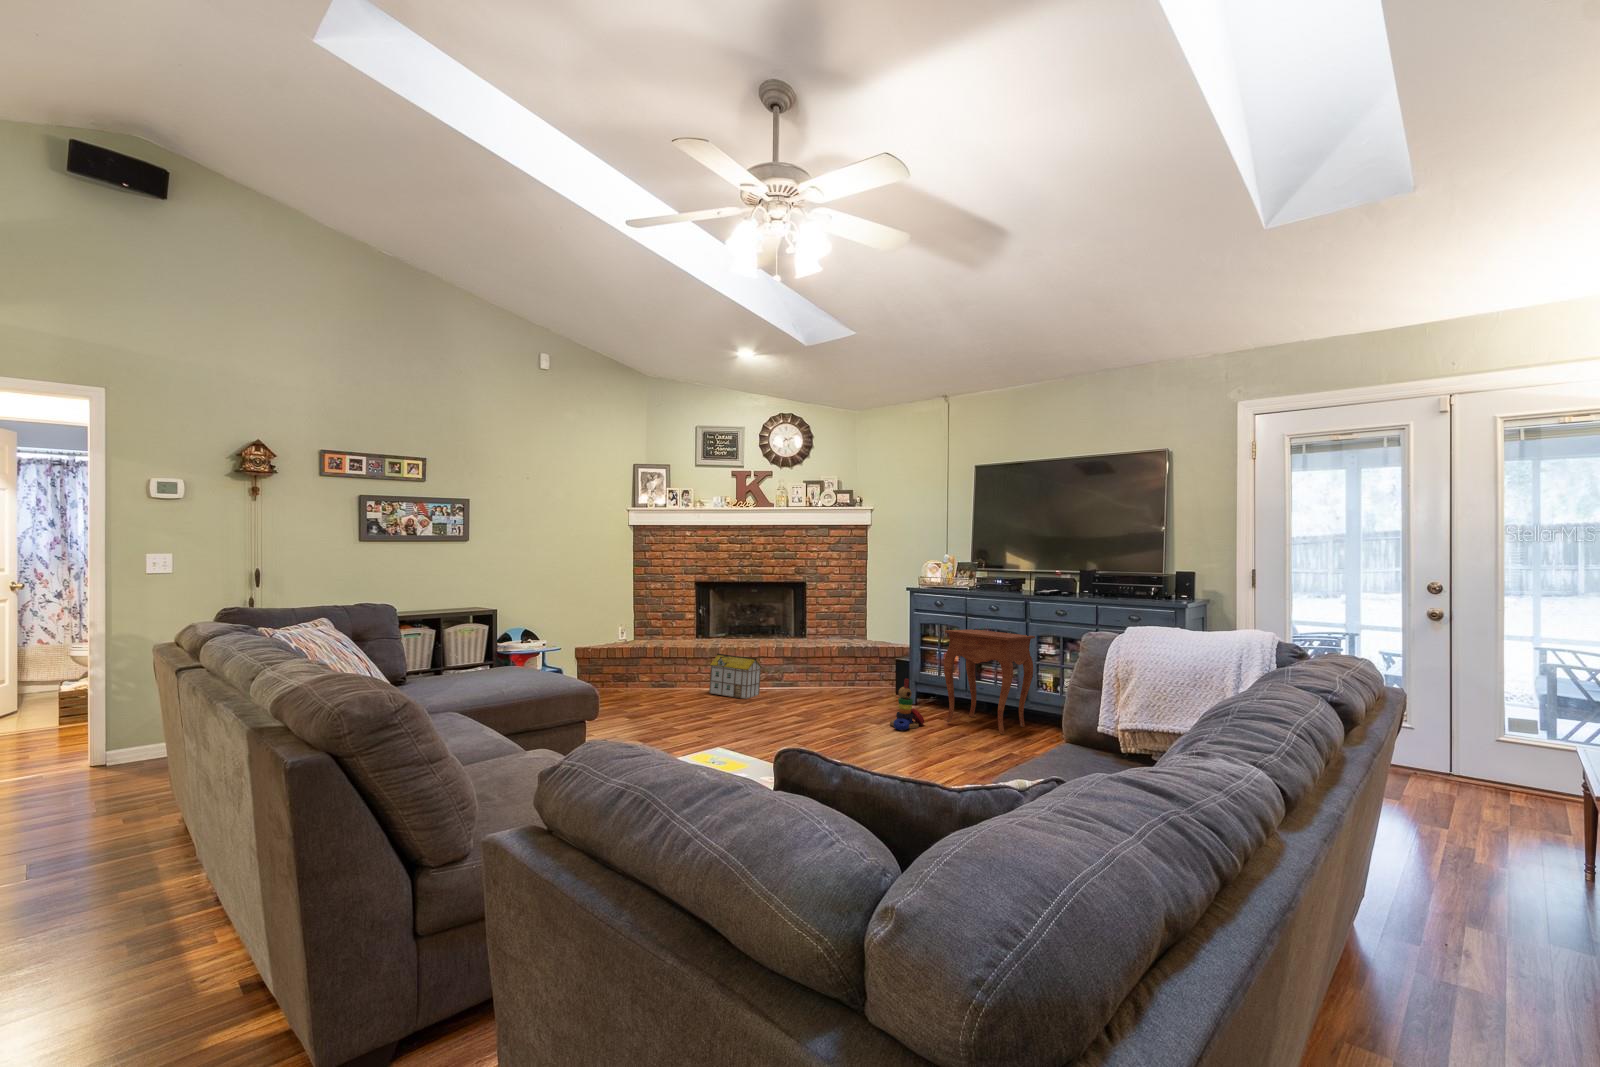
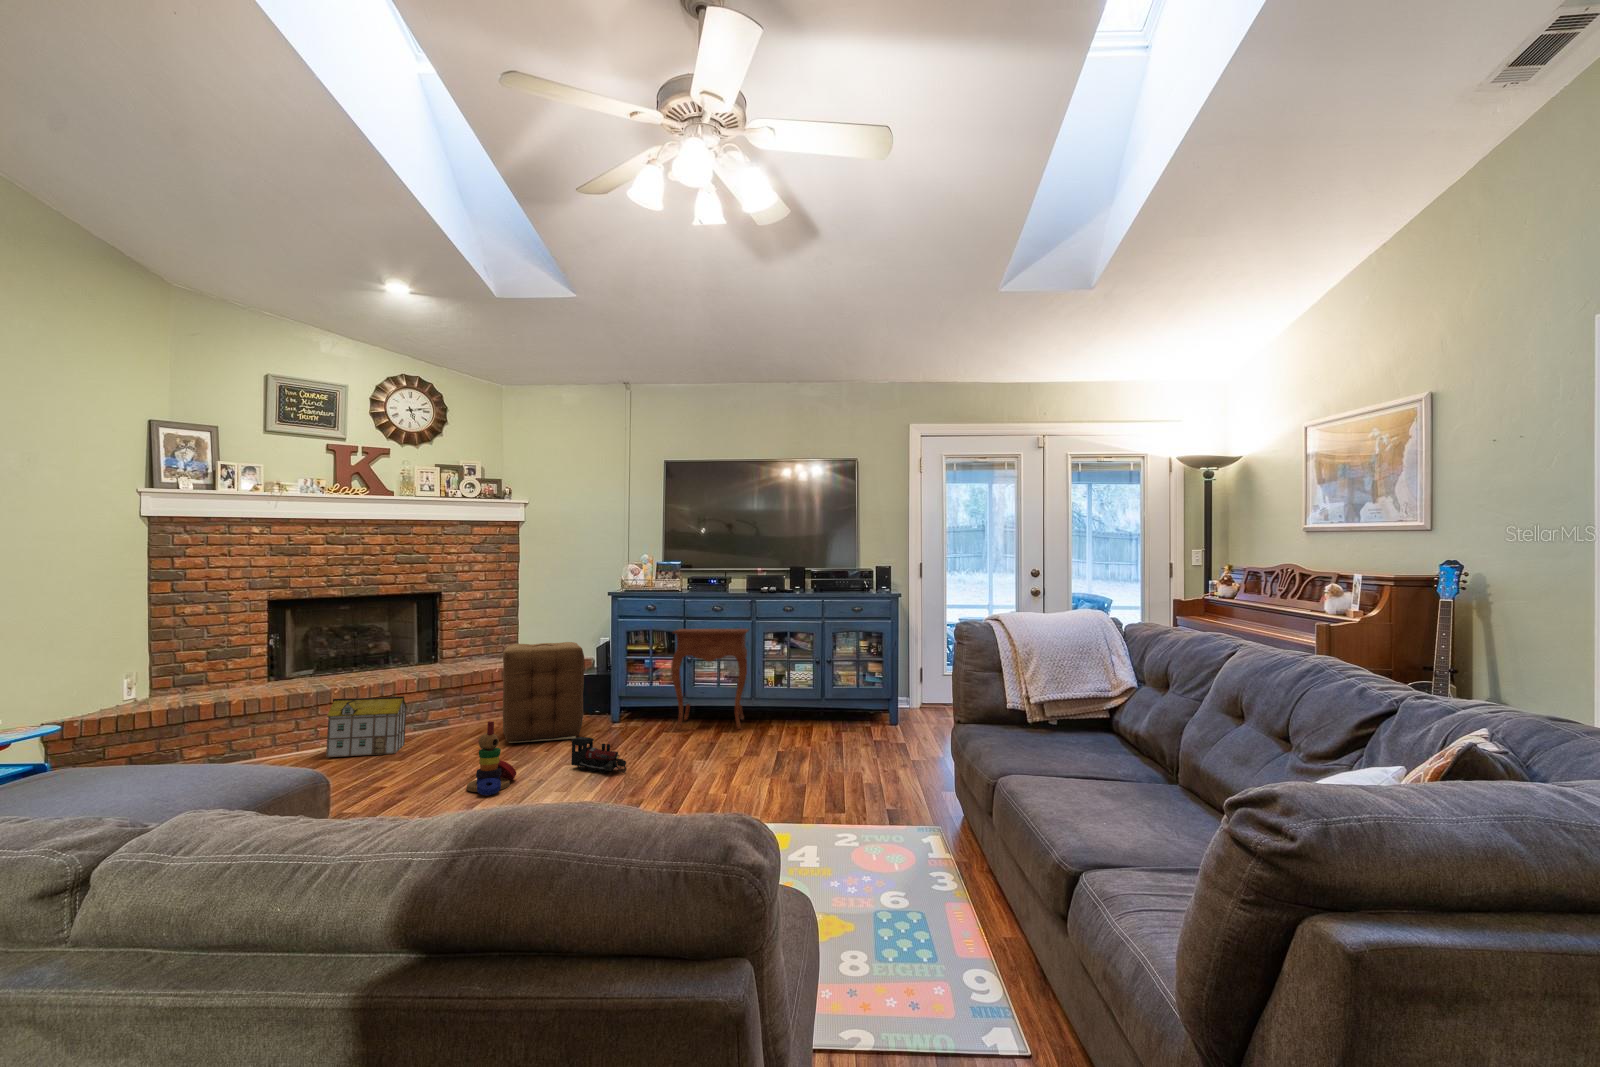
ottoman: none [812,628,885,713] -> present [503,642,584,743]
stacking toy: present [890,679,924,730] -> present [466,721,516,795]
toy train: none [826,709,860,745] -> present [571,737,627,773]

